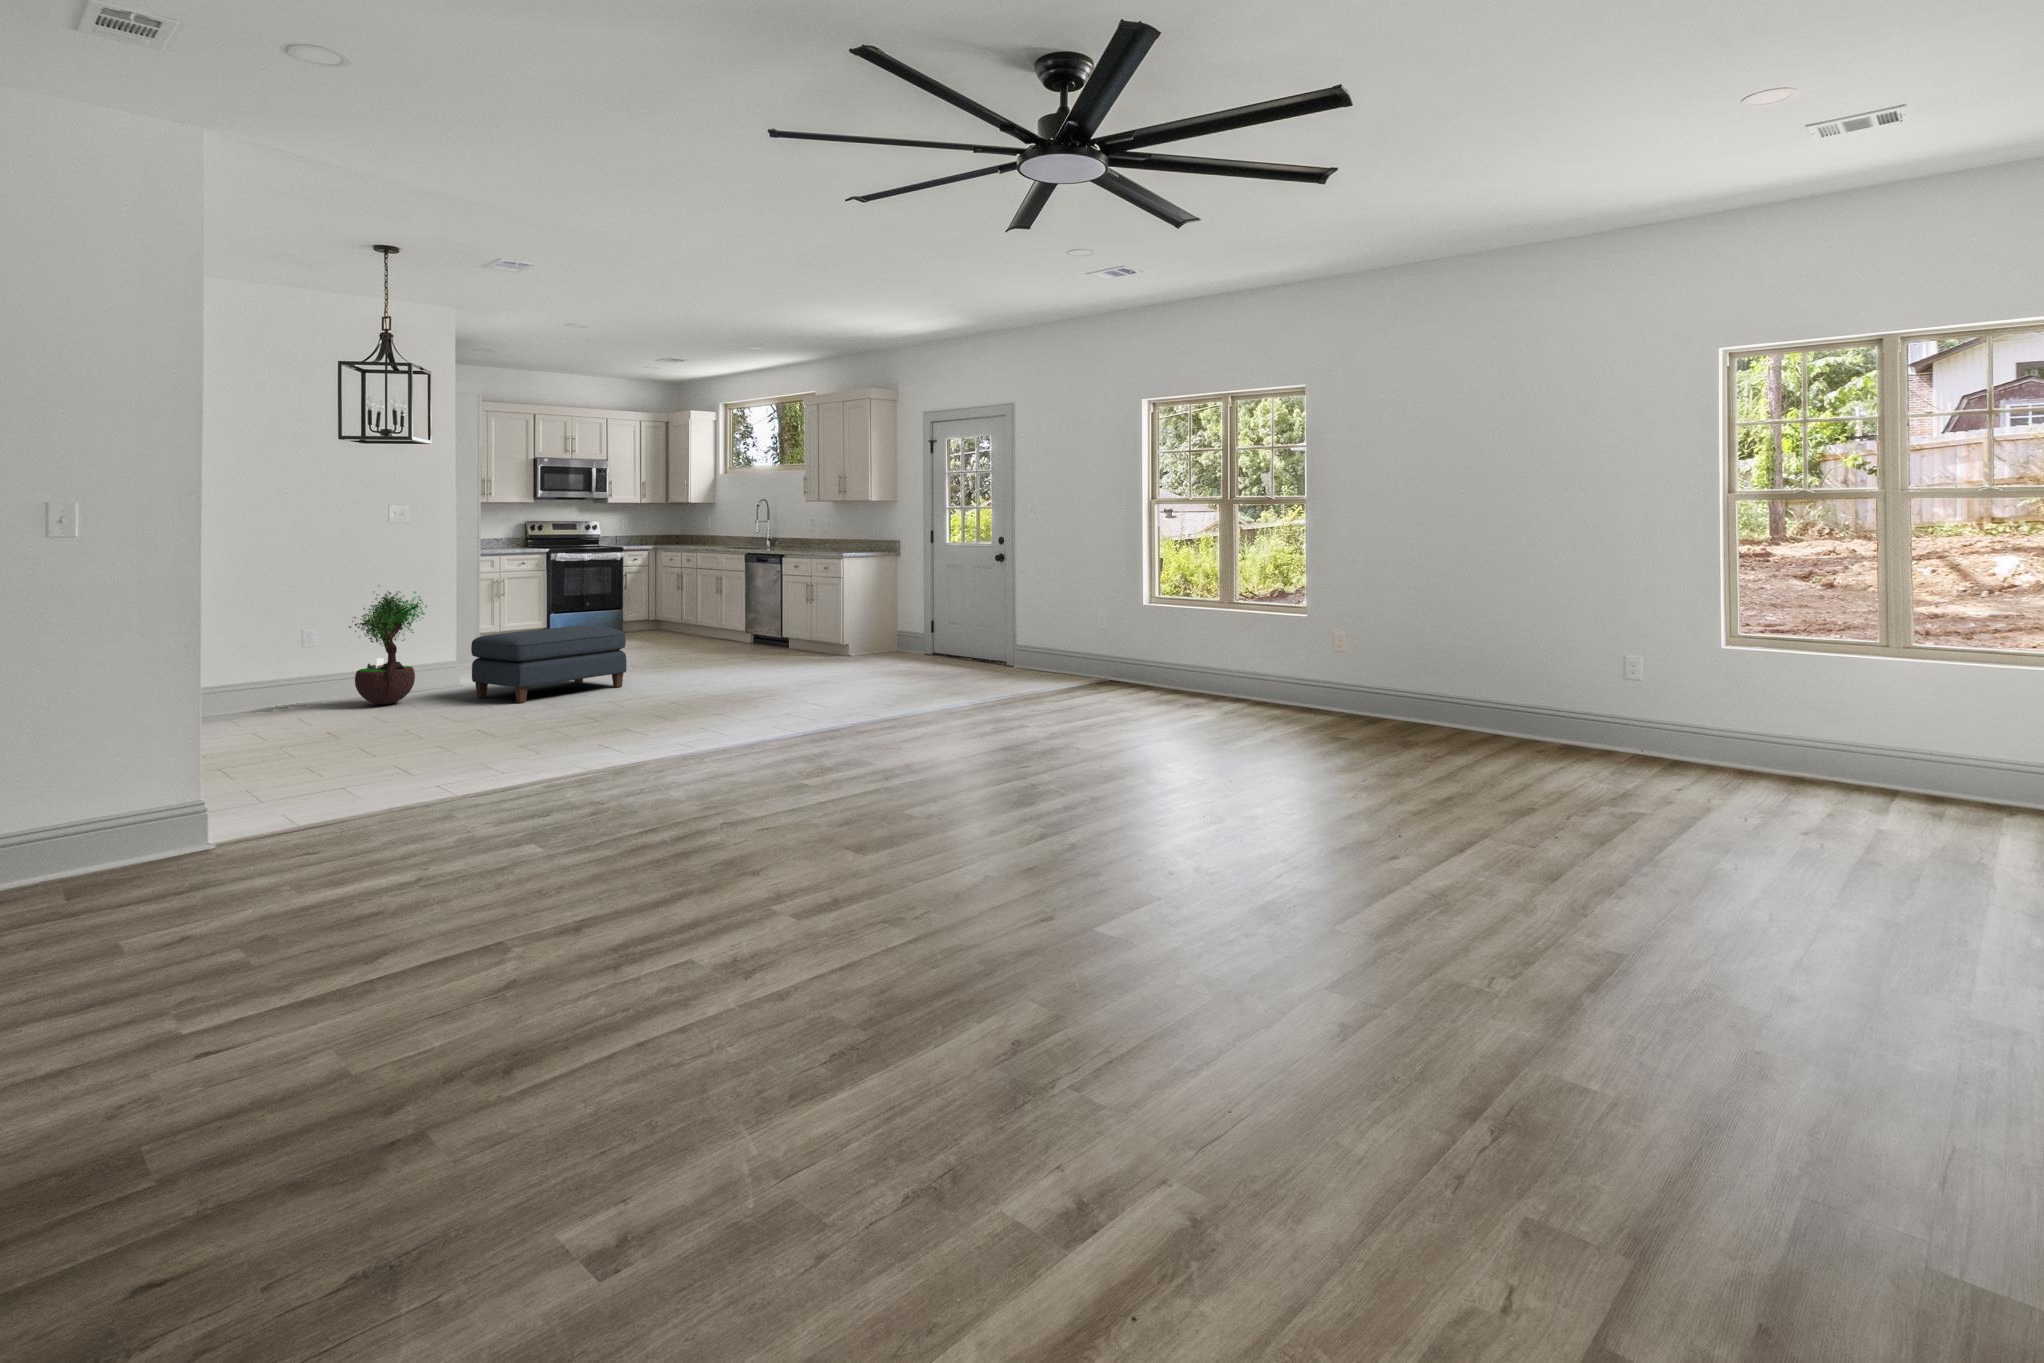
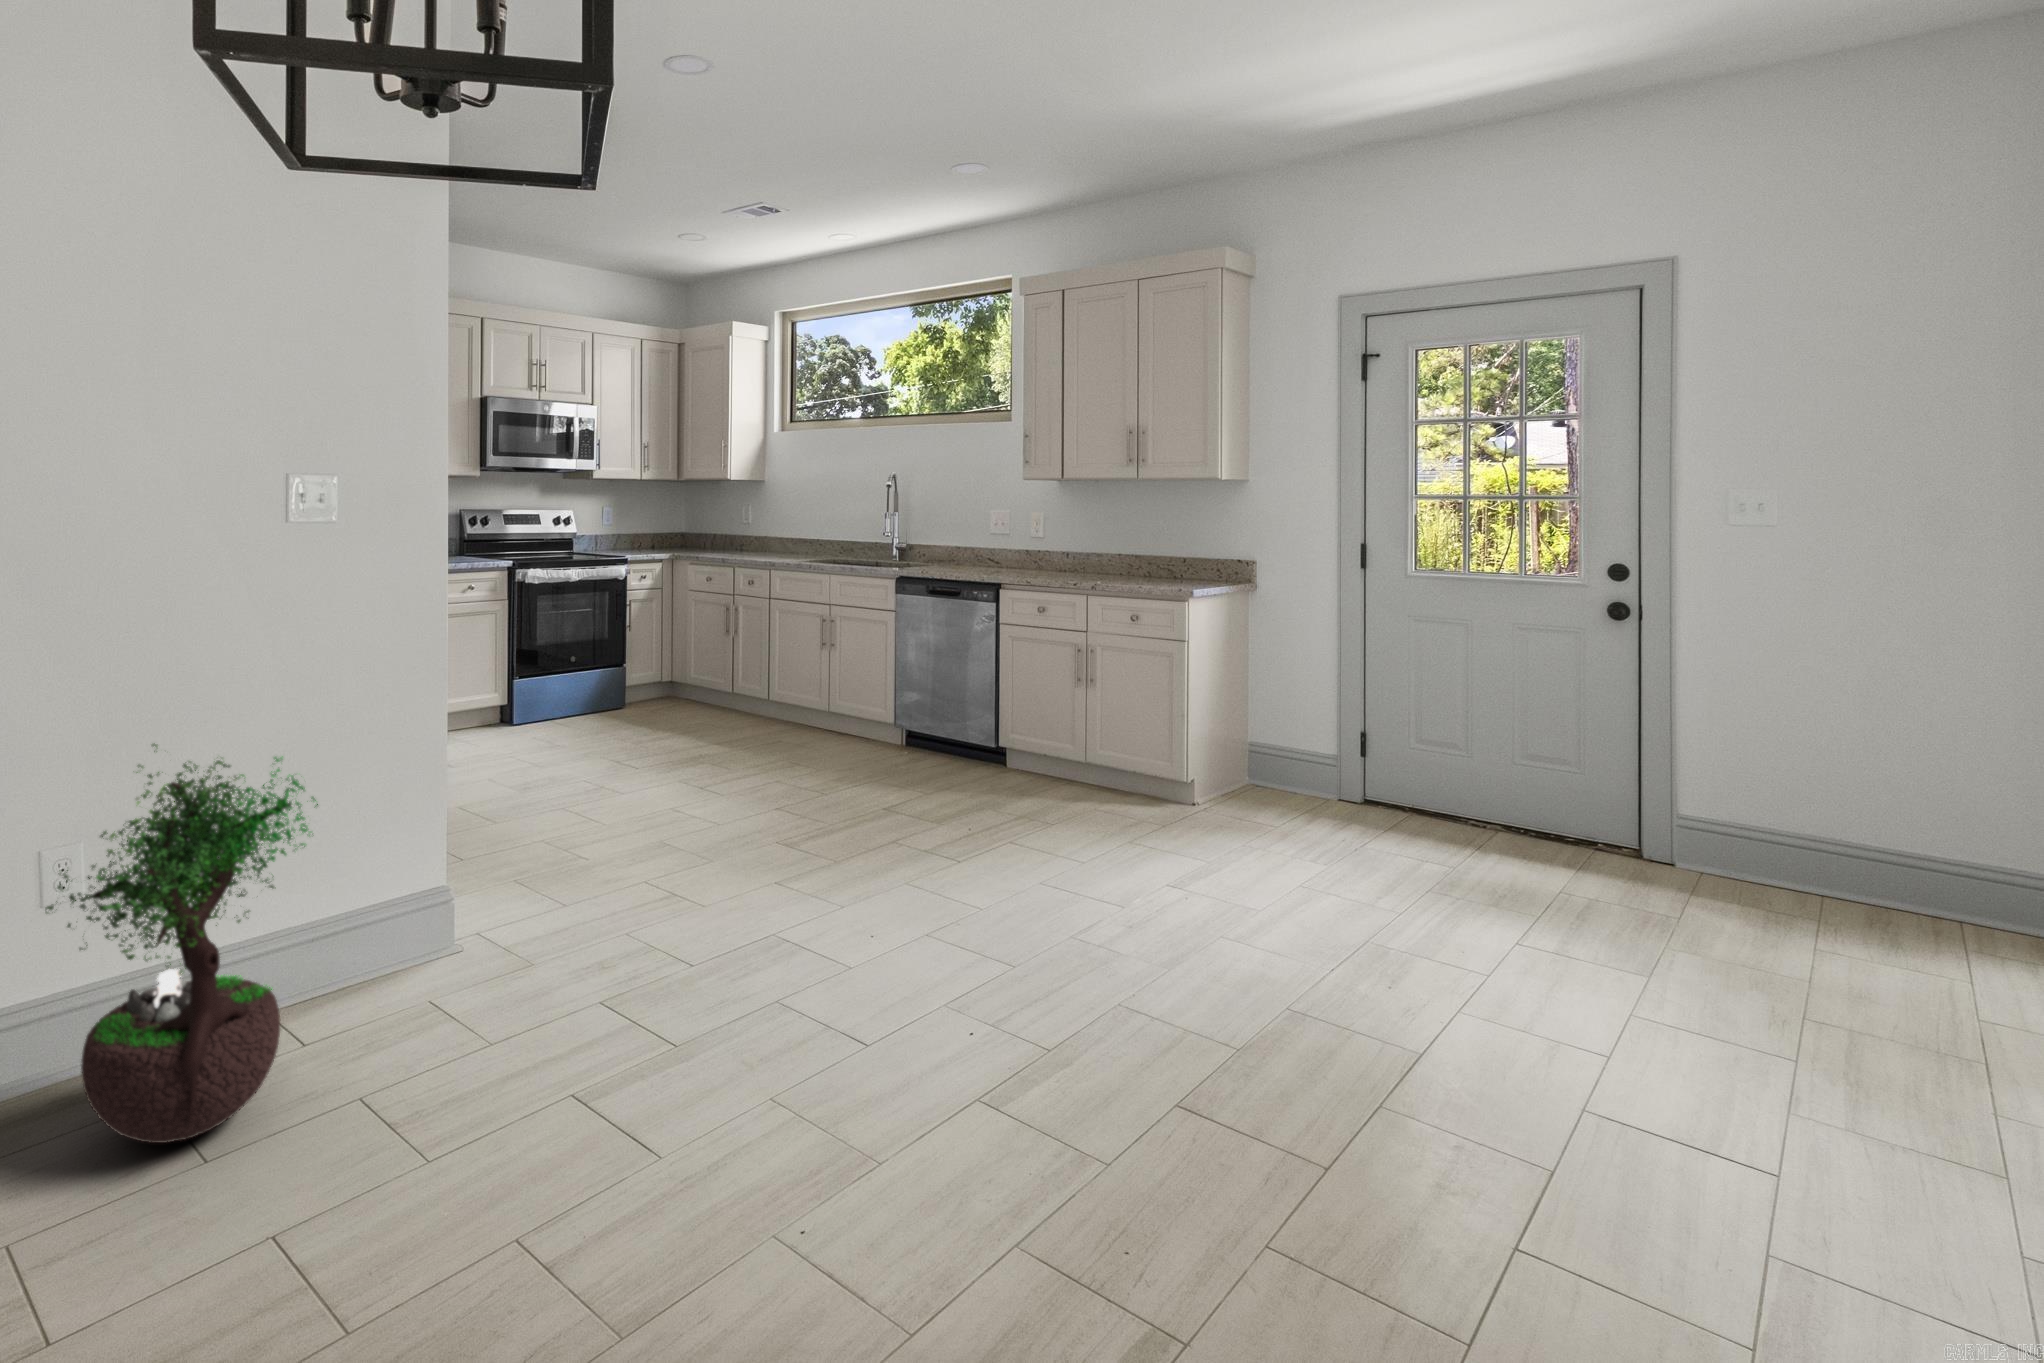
ottoman: present [471,626,627,703] -> none [450,795,856,1133]

